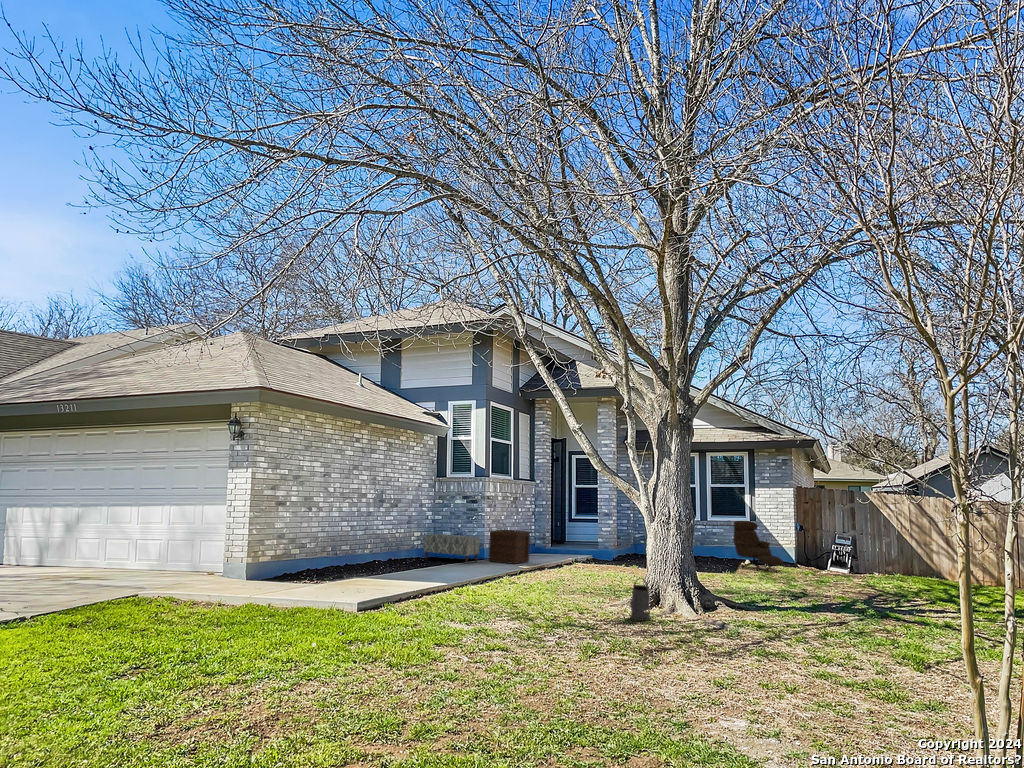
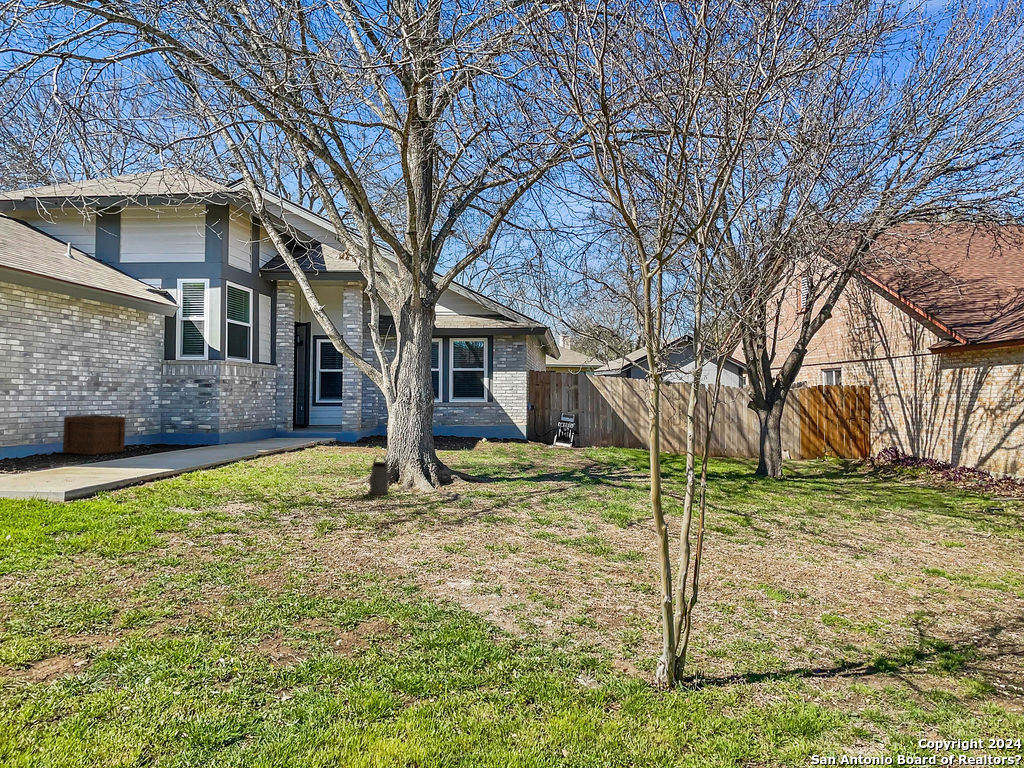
lounge chair: present [733,521,784,571] -> none [463,401,503,444]
wooden crate: present [489,530,530,564] -> present [63,415,125,455]
bench: present [424,534,480,563] -> none [152,419,217,448]

